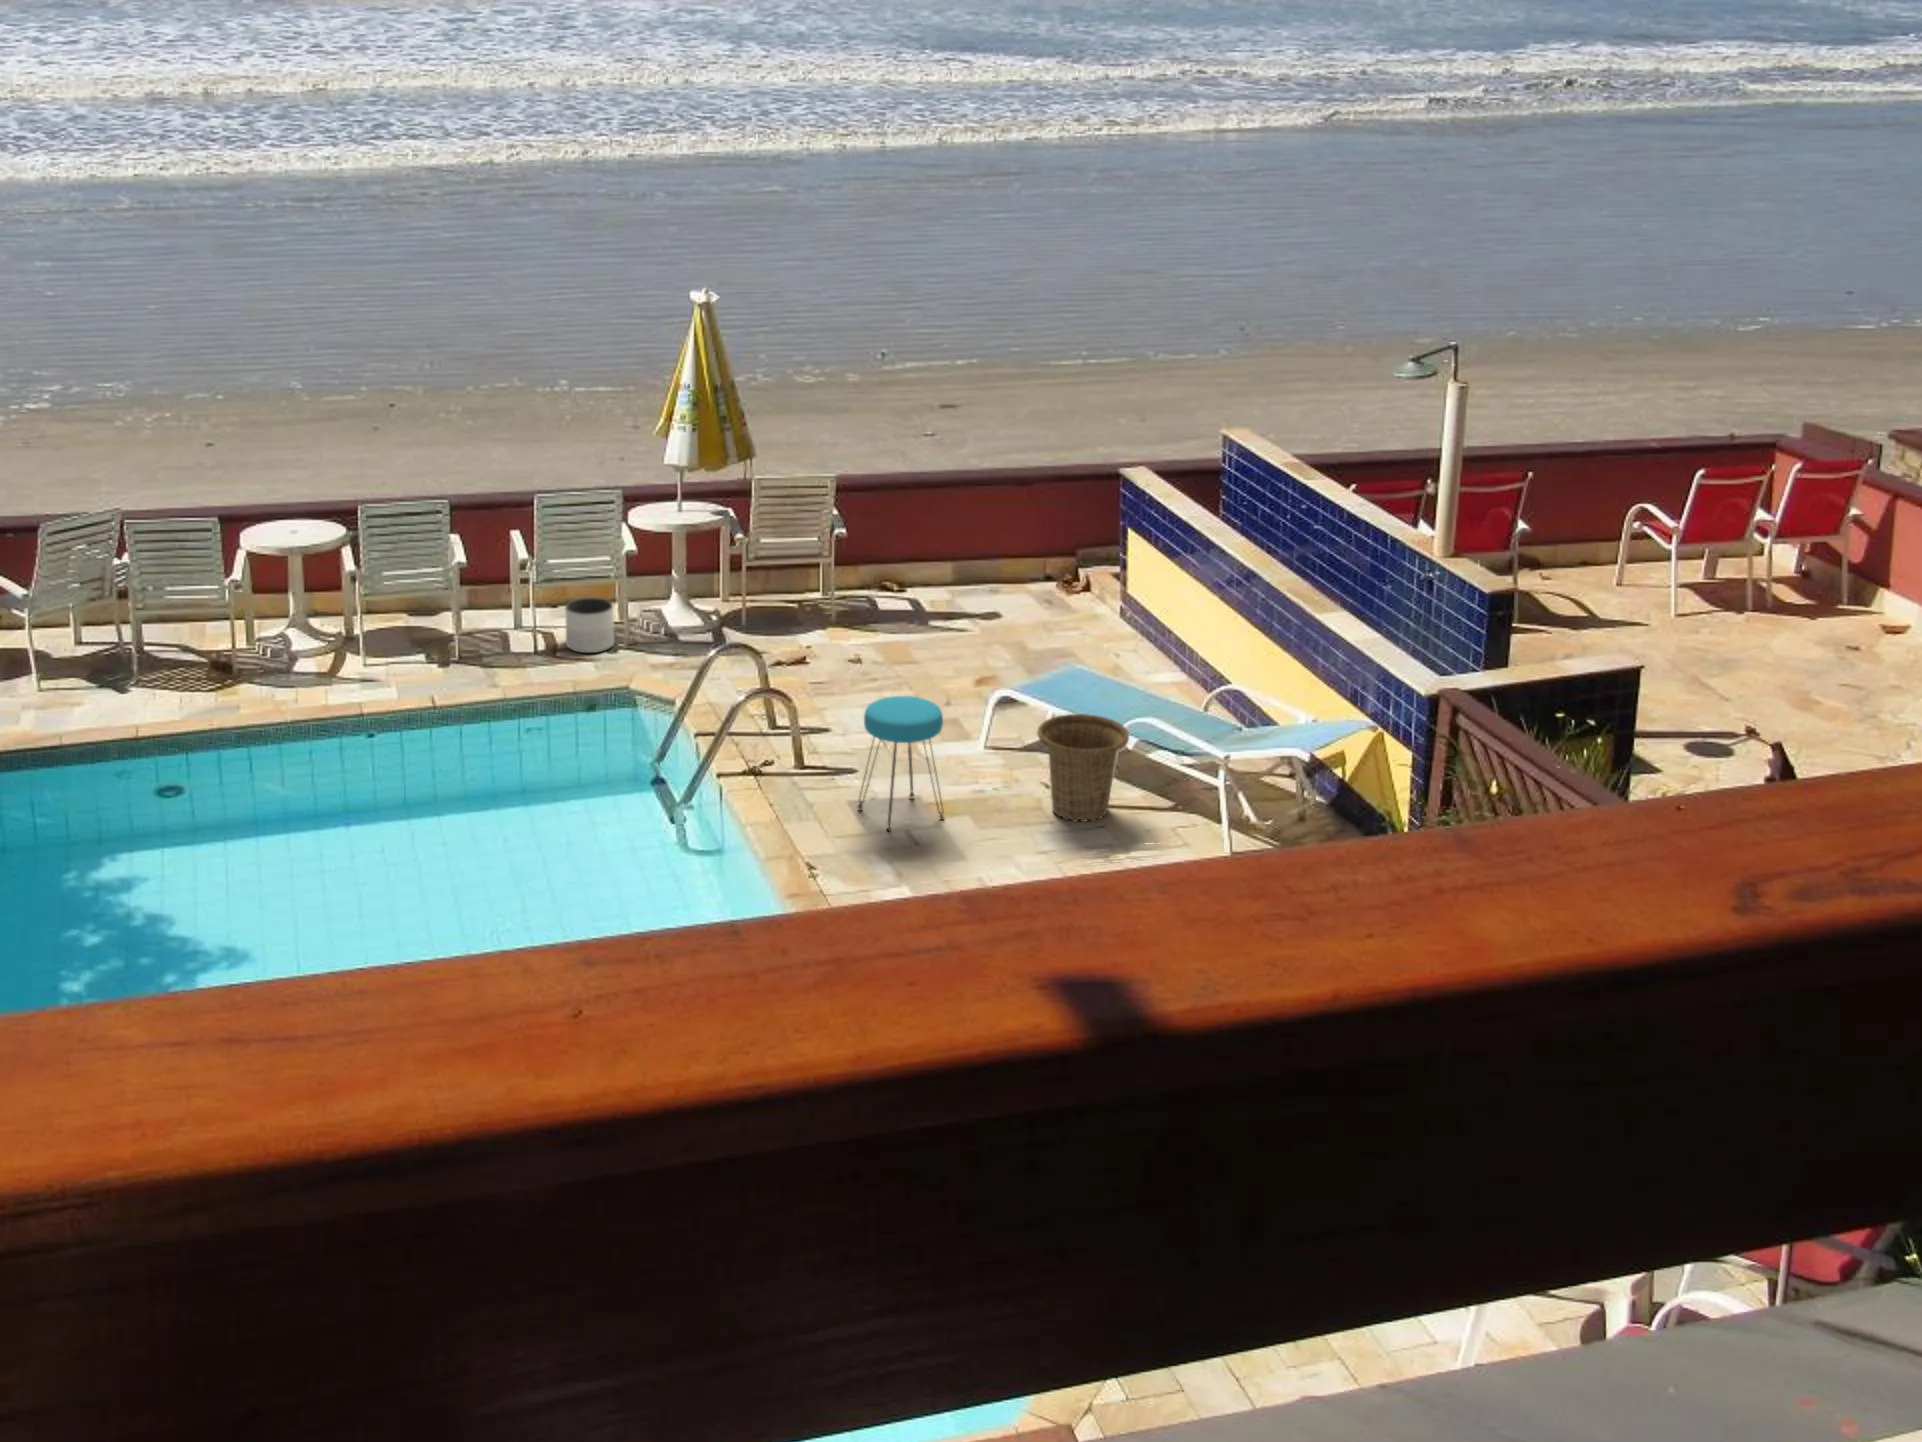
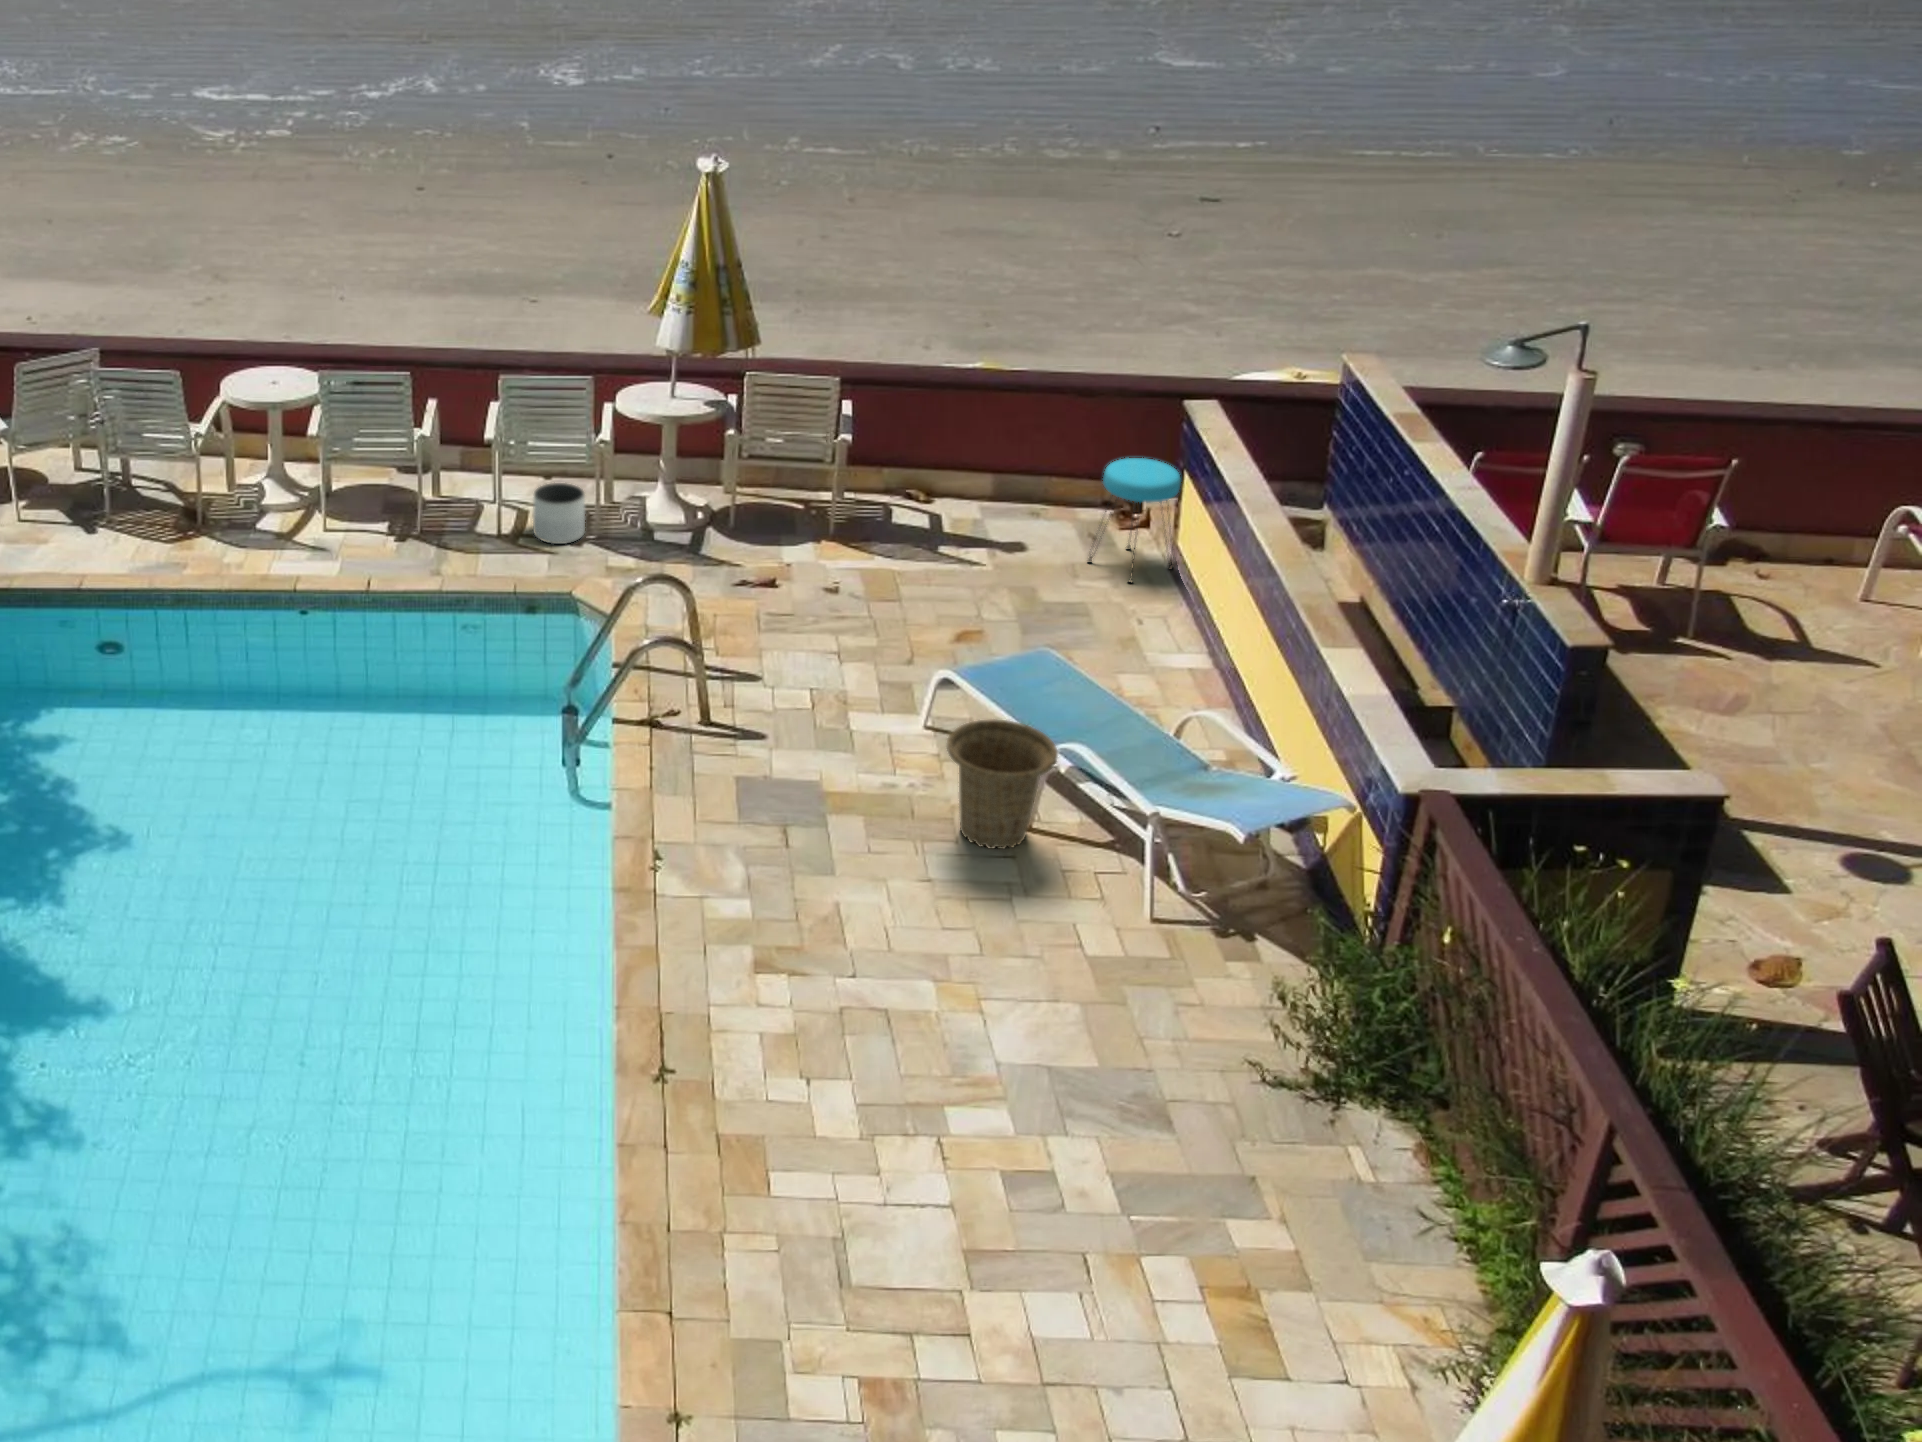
stool: present [858,696,944,831] -> present [1088,458,1181,583]

